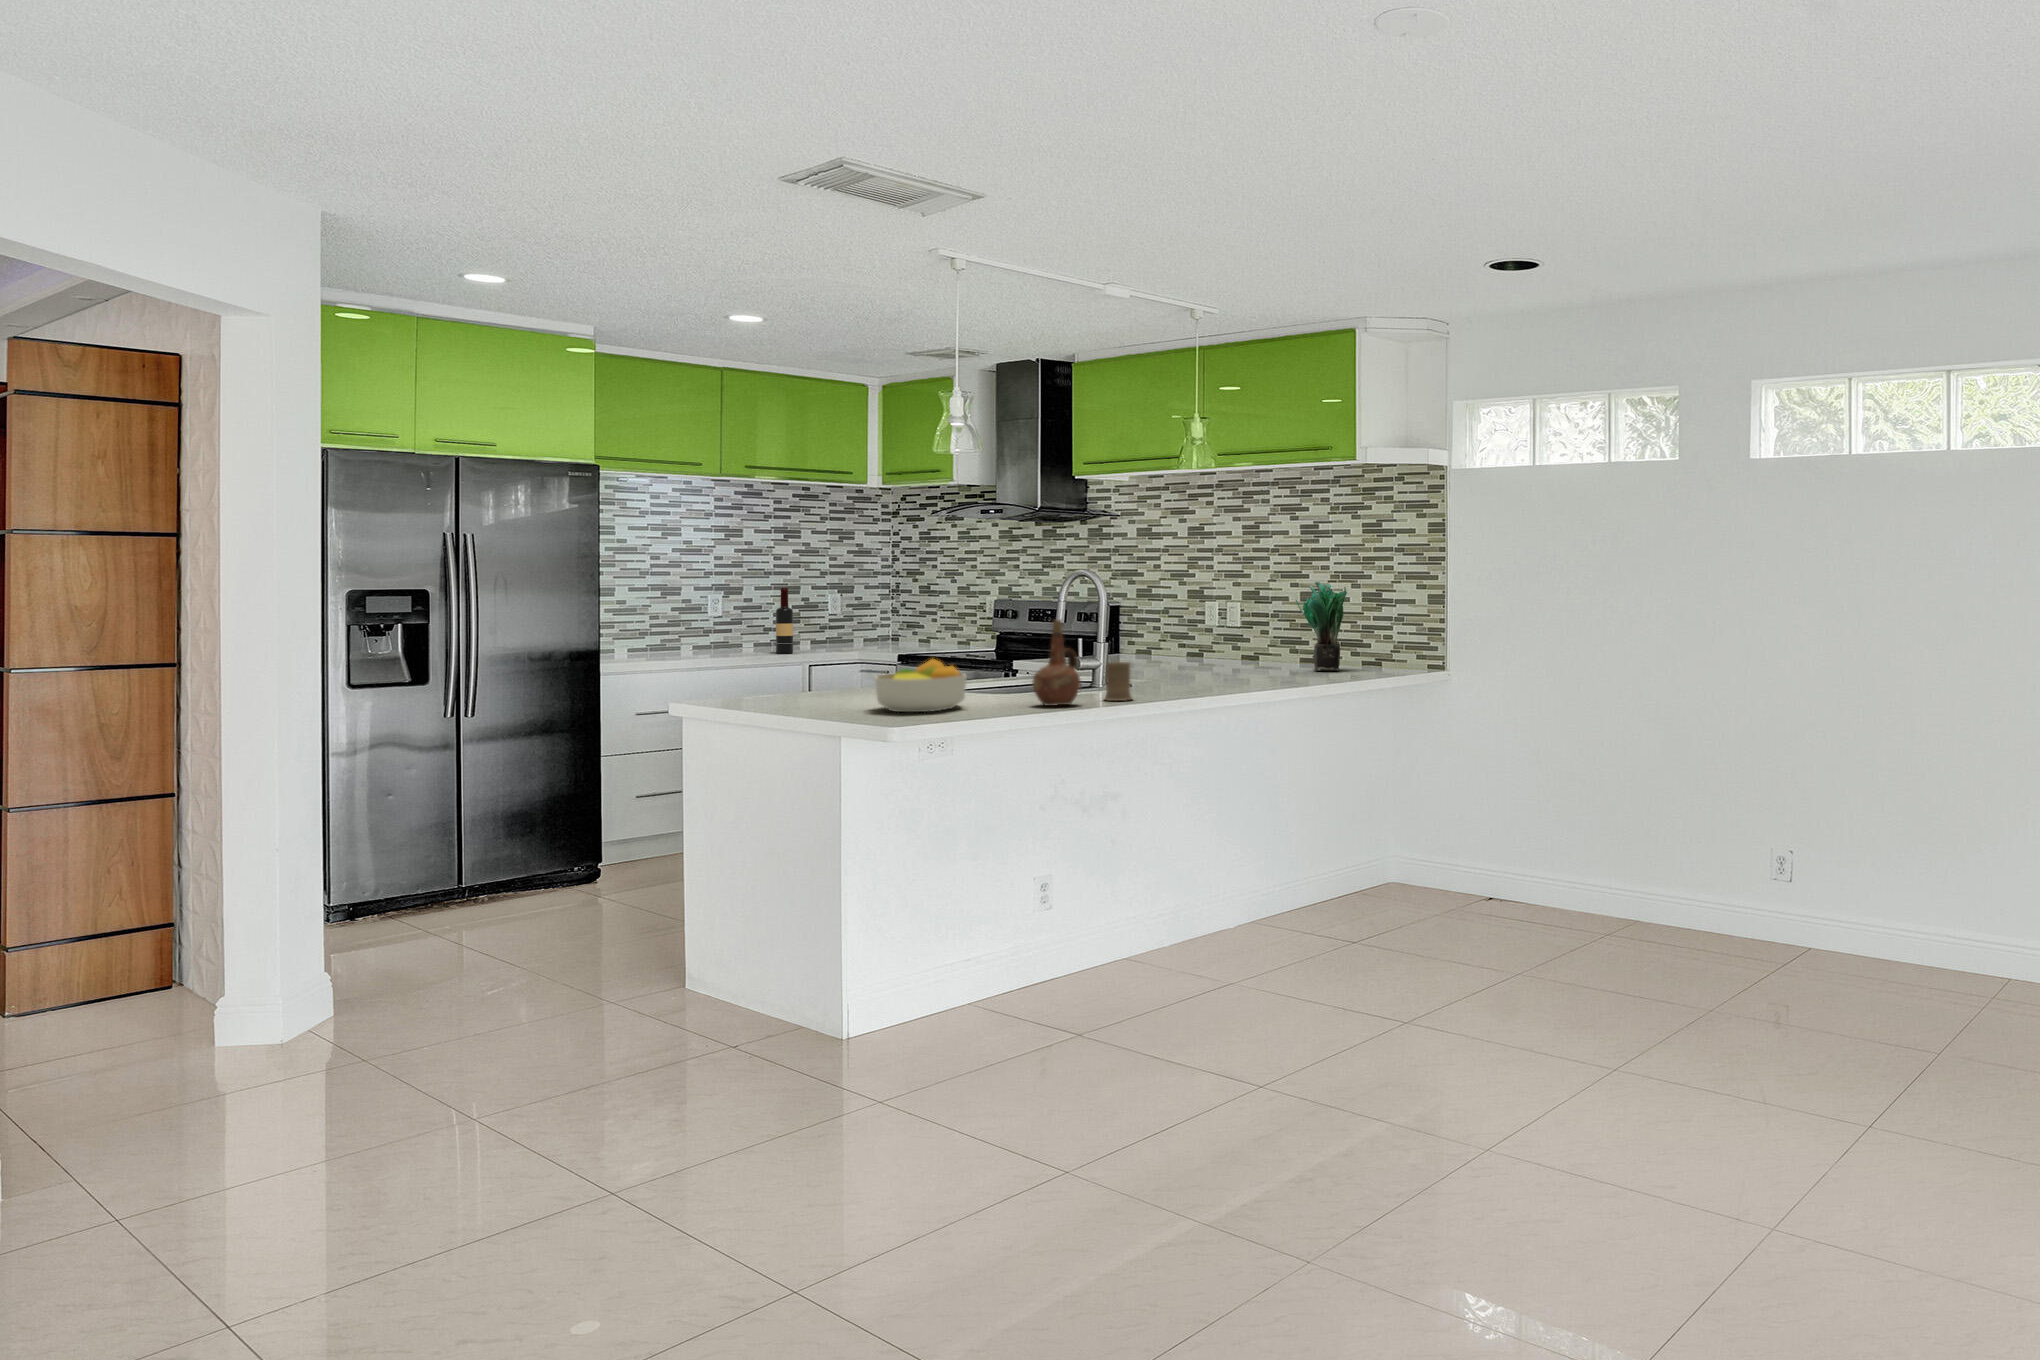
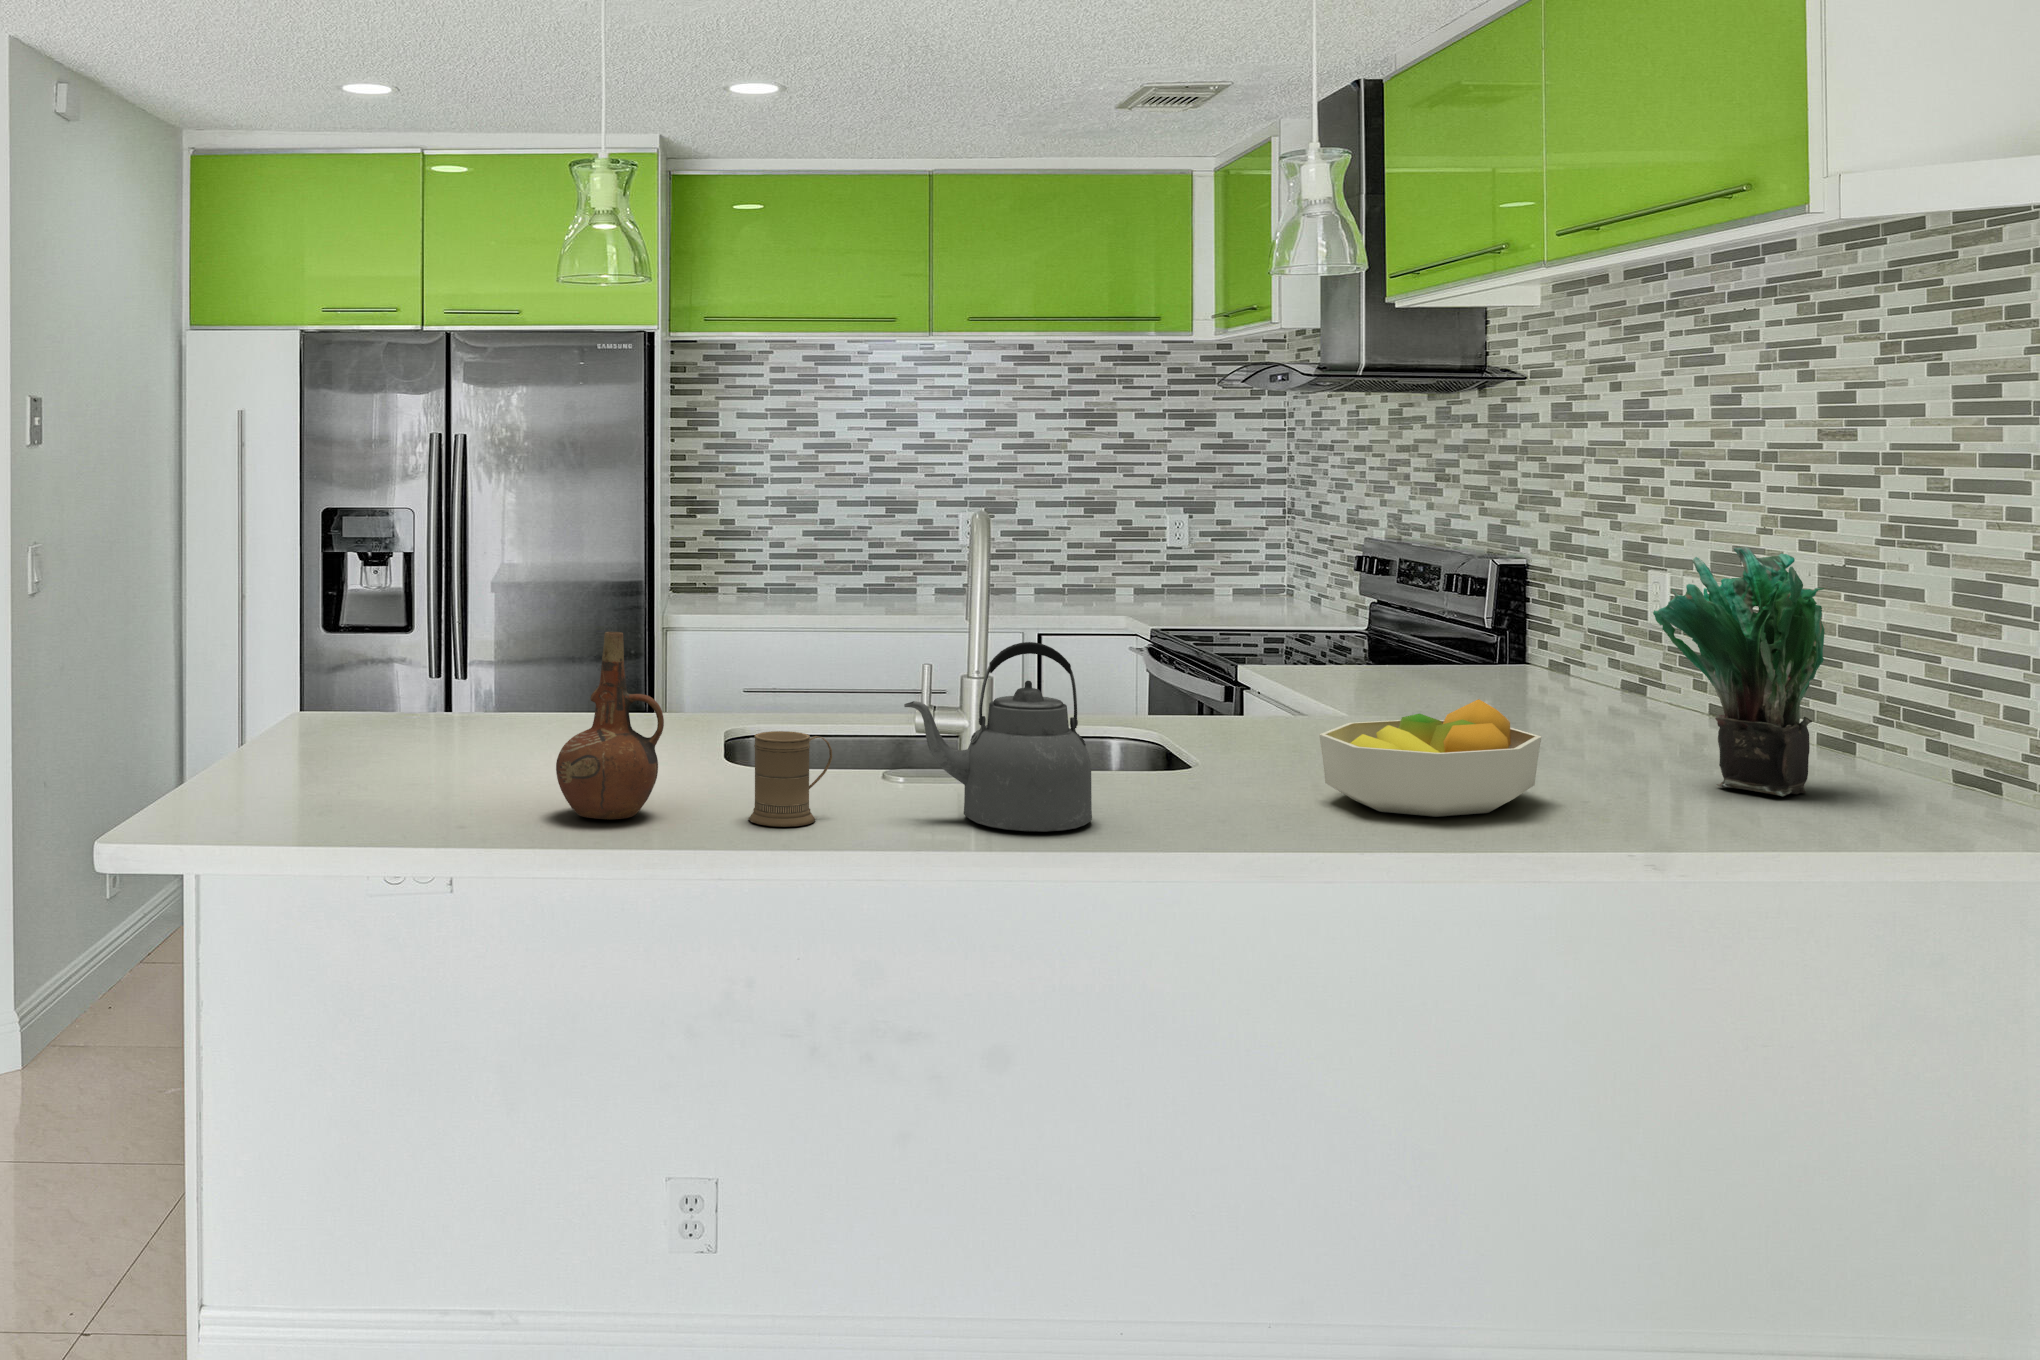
wine bottle: present [776,588,793,653] -> none [1032,505,1057,606]
kettle: none [1151,618,1214,694] -> present [904,642,1092,832]
fruit bowl: present [875,659,967,712] -> present [1319,699,1541,817]

